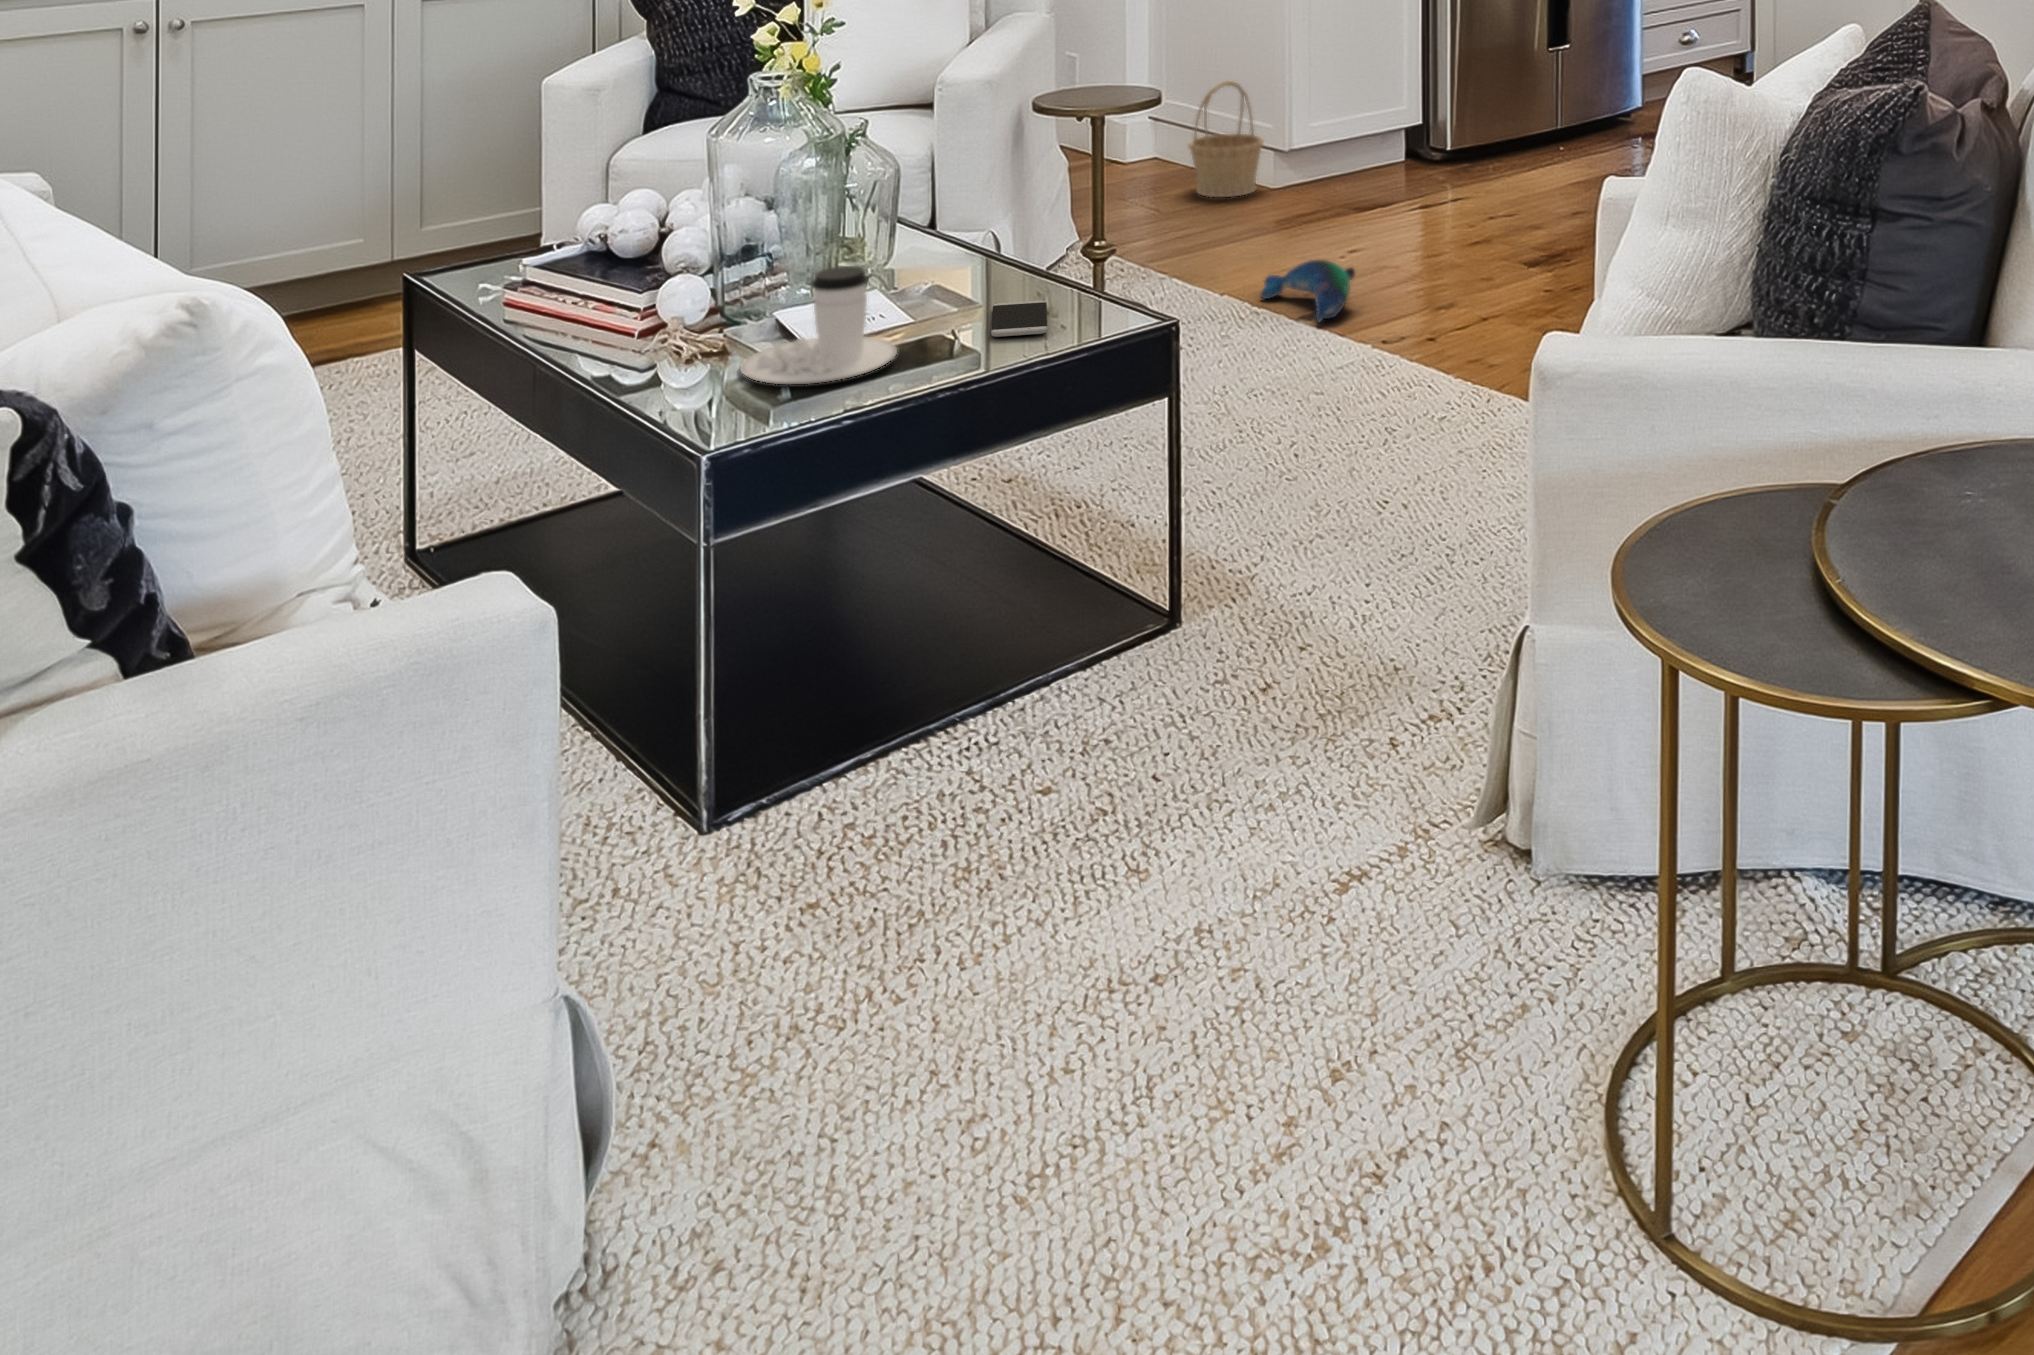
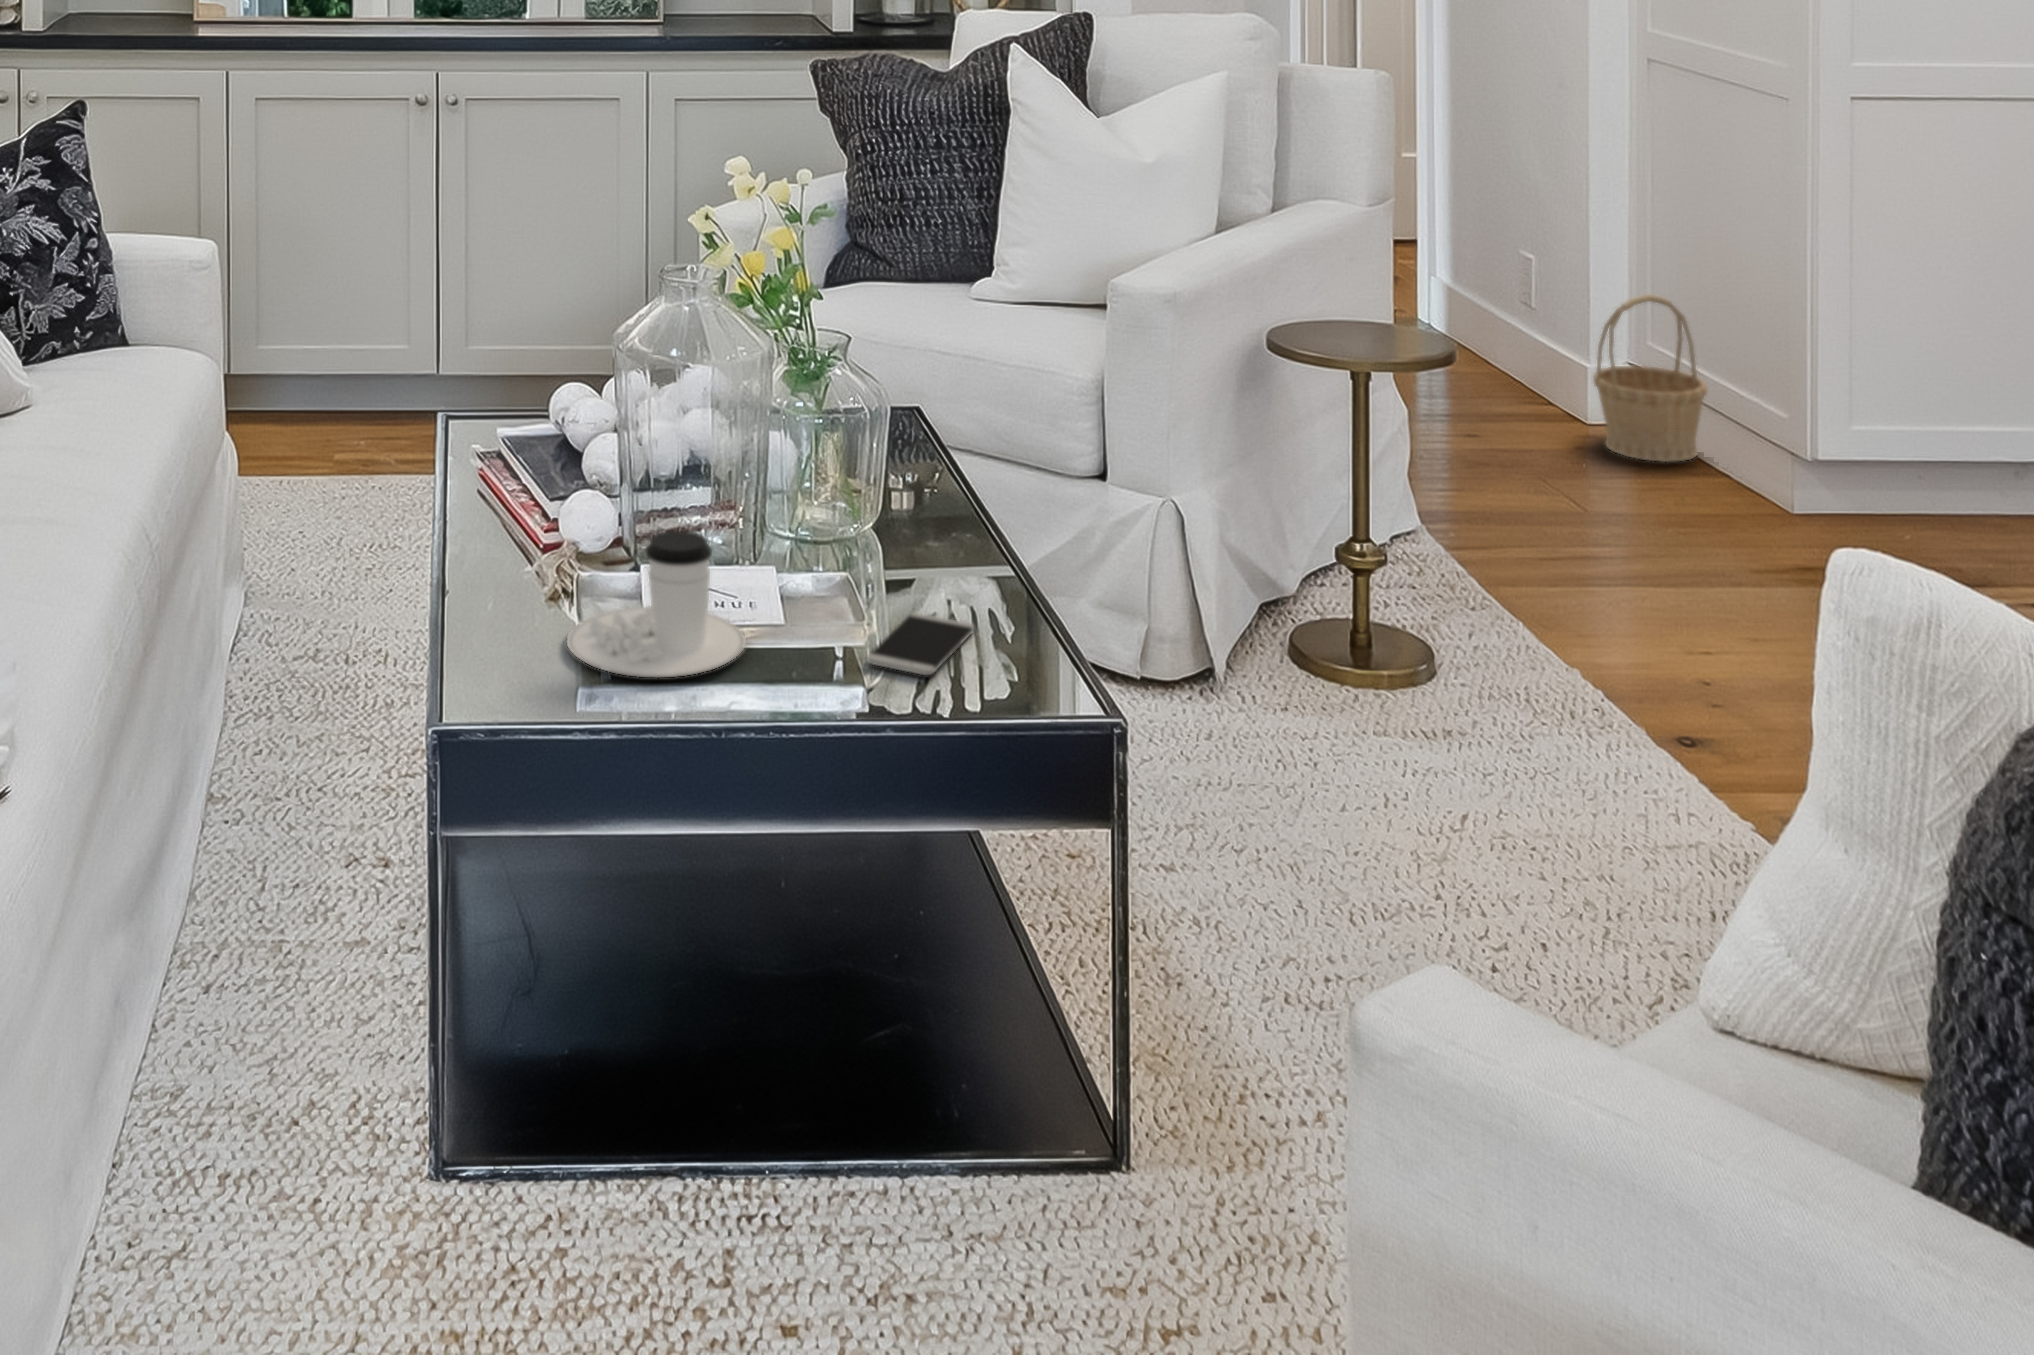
plush toy: present [1261,260,1355,322] -> none [1579,600,1718,701]

